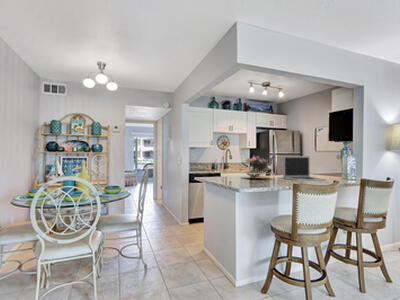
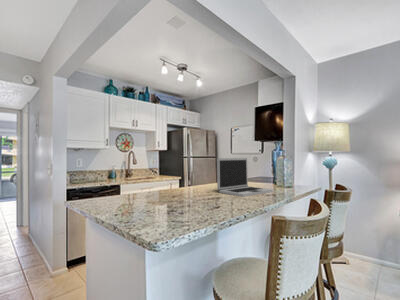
flower arrangement: present [243,154,275,178] -> none [157,154,210,197]

